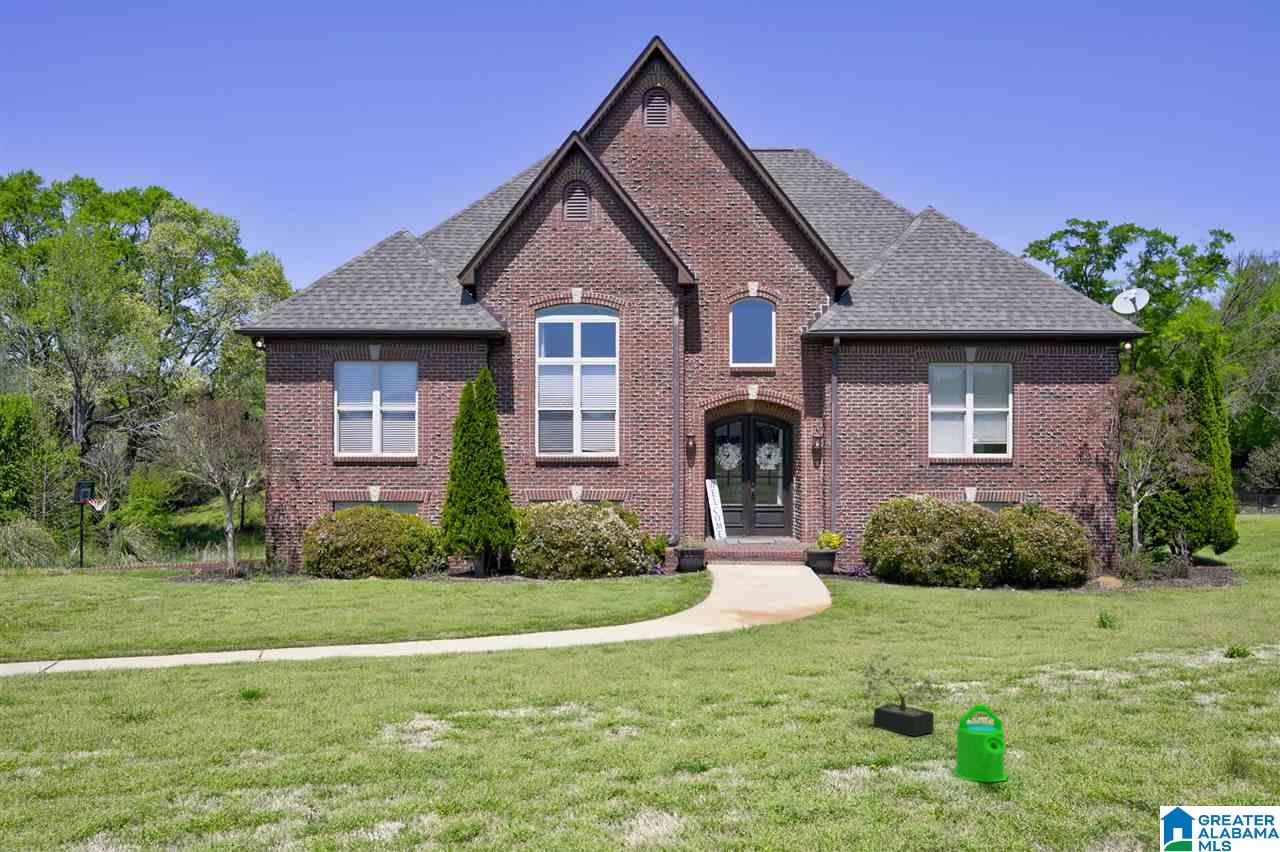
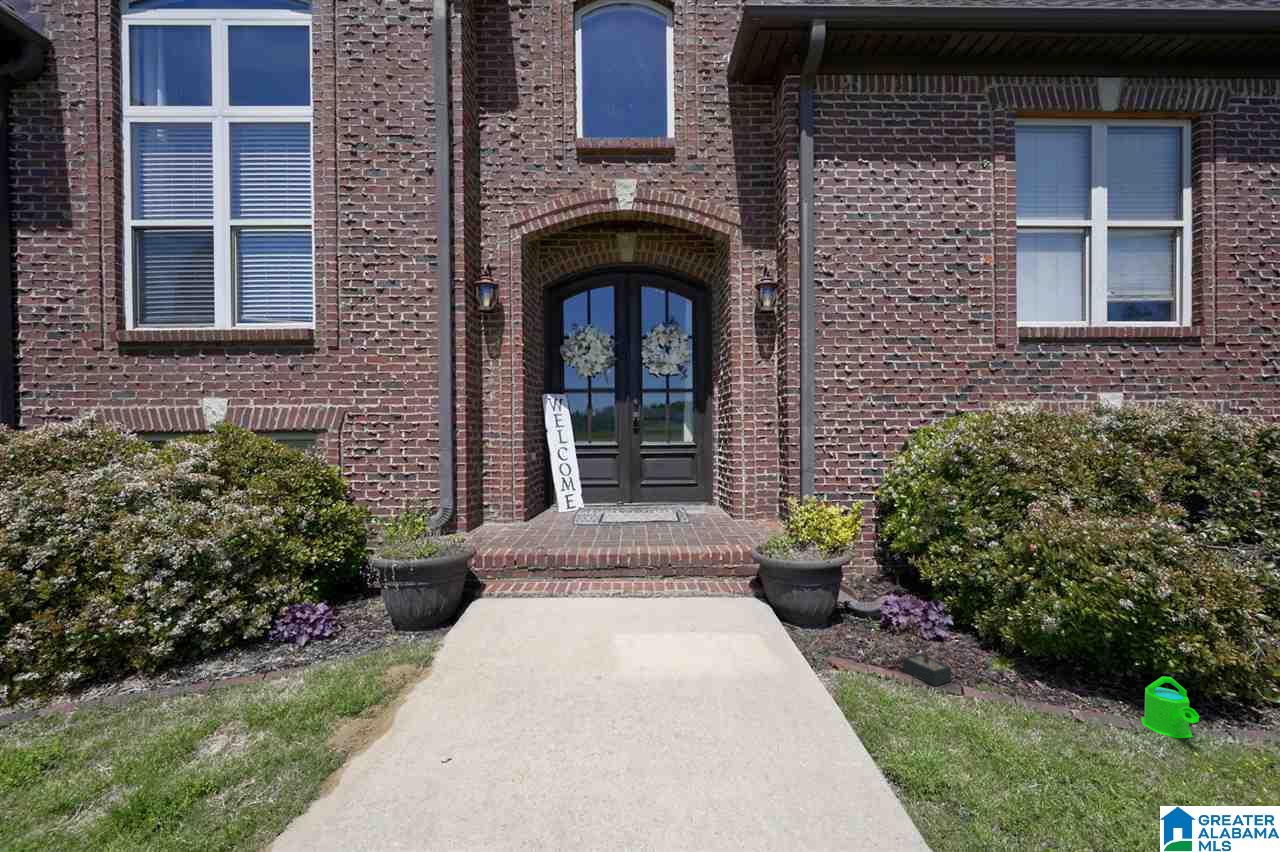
watering can: present [954,704,1008,782] -> present [1141,676,1199,738]

